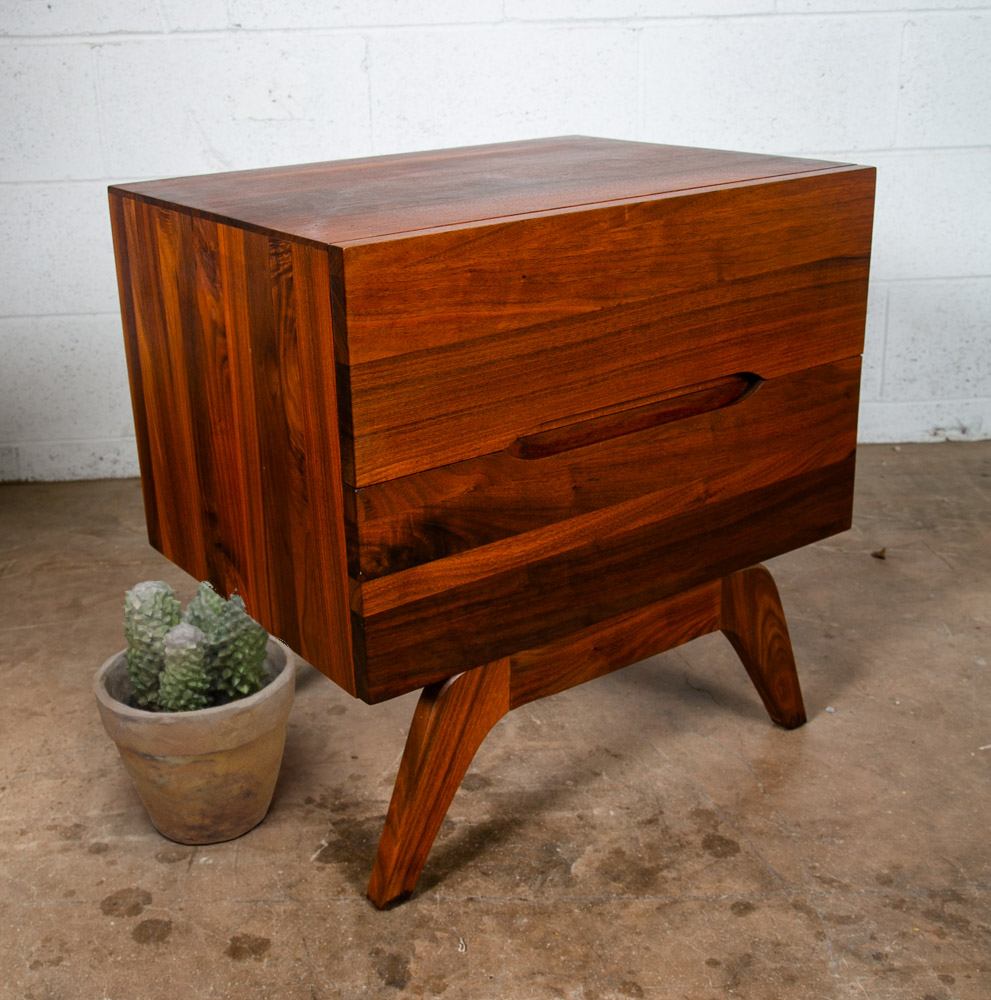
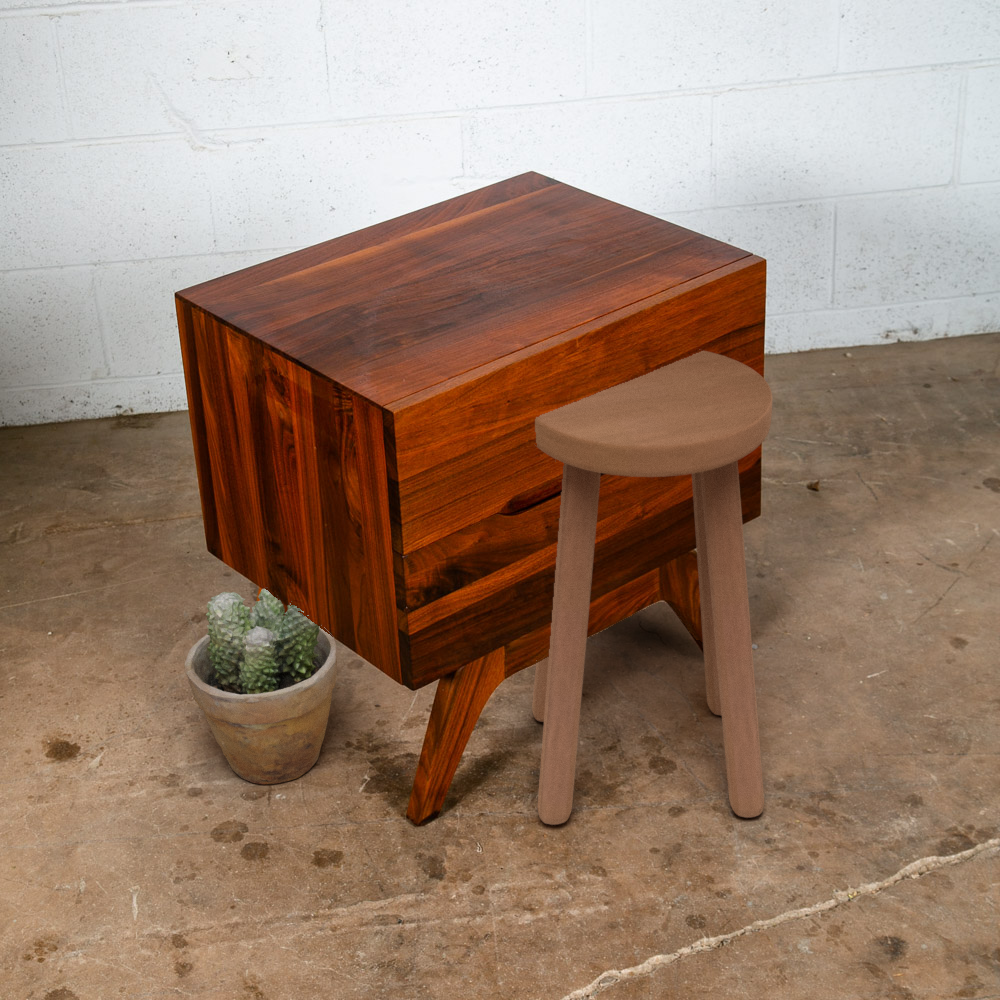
stool: none [545,271,897,923] -> present [532,351,772,825]

